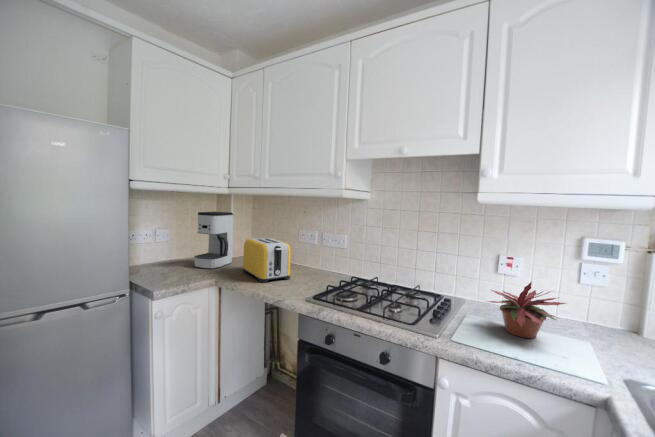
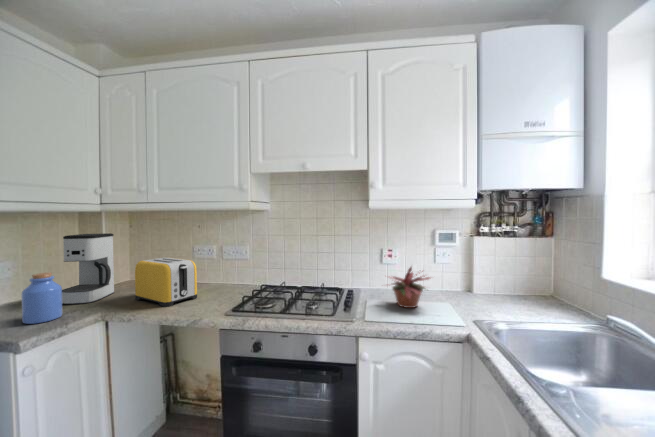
jar: none [166,241,191,279] -> present [22,273,62,324]

